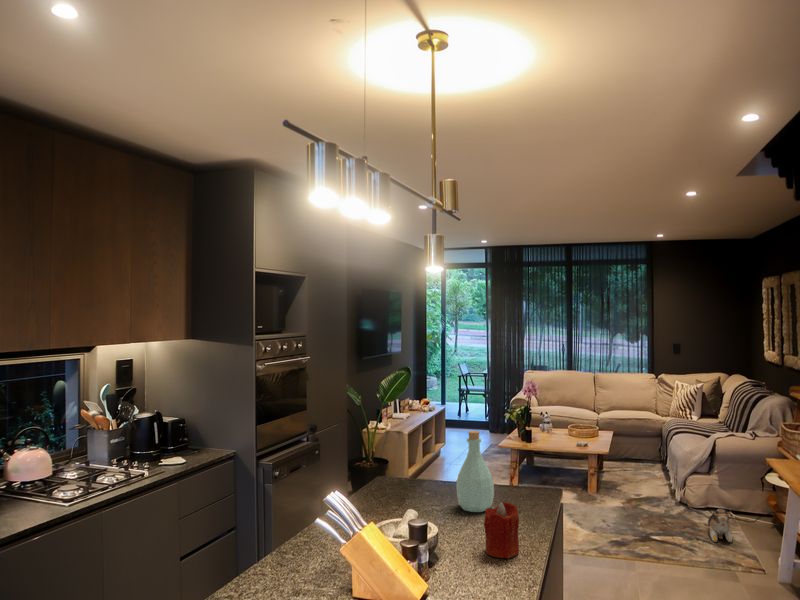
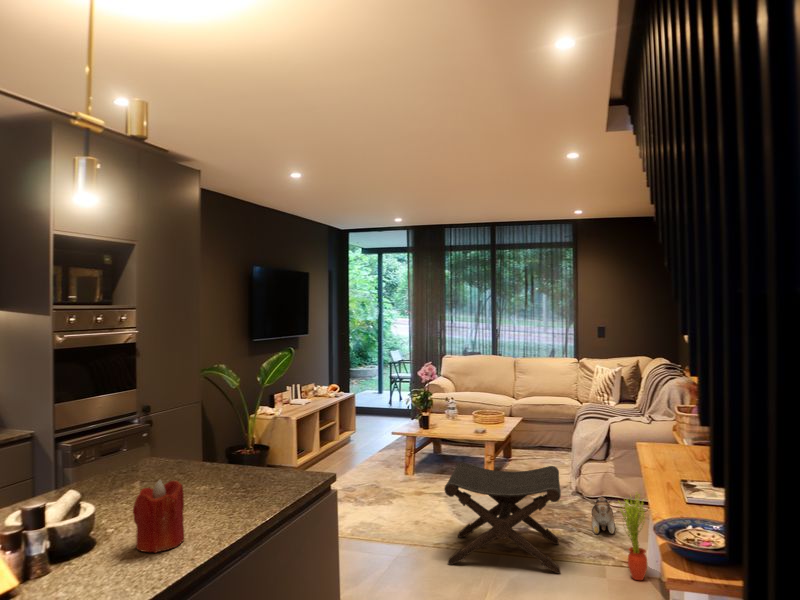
bottle: present [456,431,494,512] -> none [174,396,221,495]
footstool: none [585,476,697,578] -> present [444,462,561,573]
potted plant: none [749,505,779,585] -> present [620,494,647,580]

